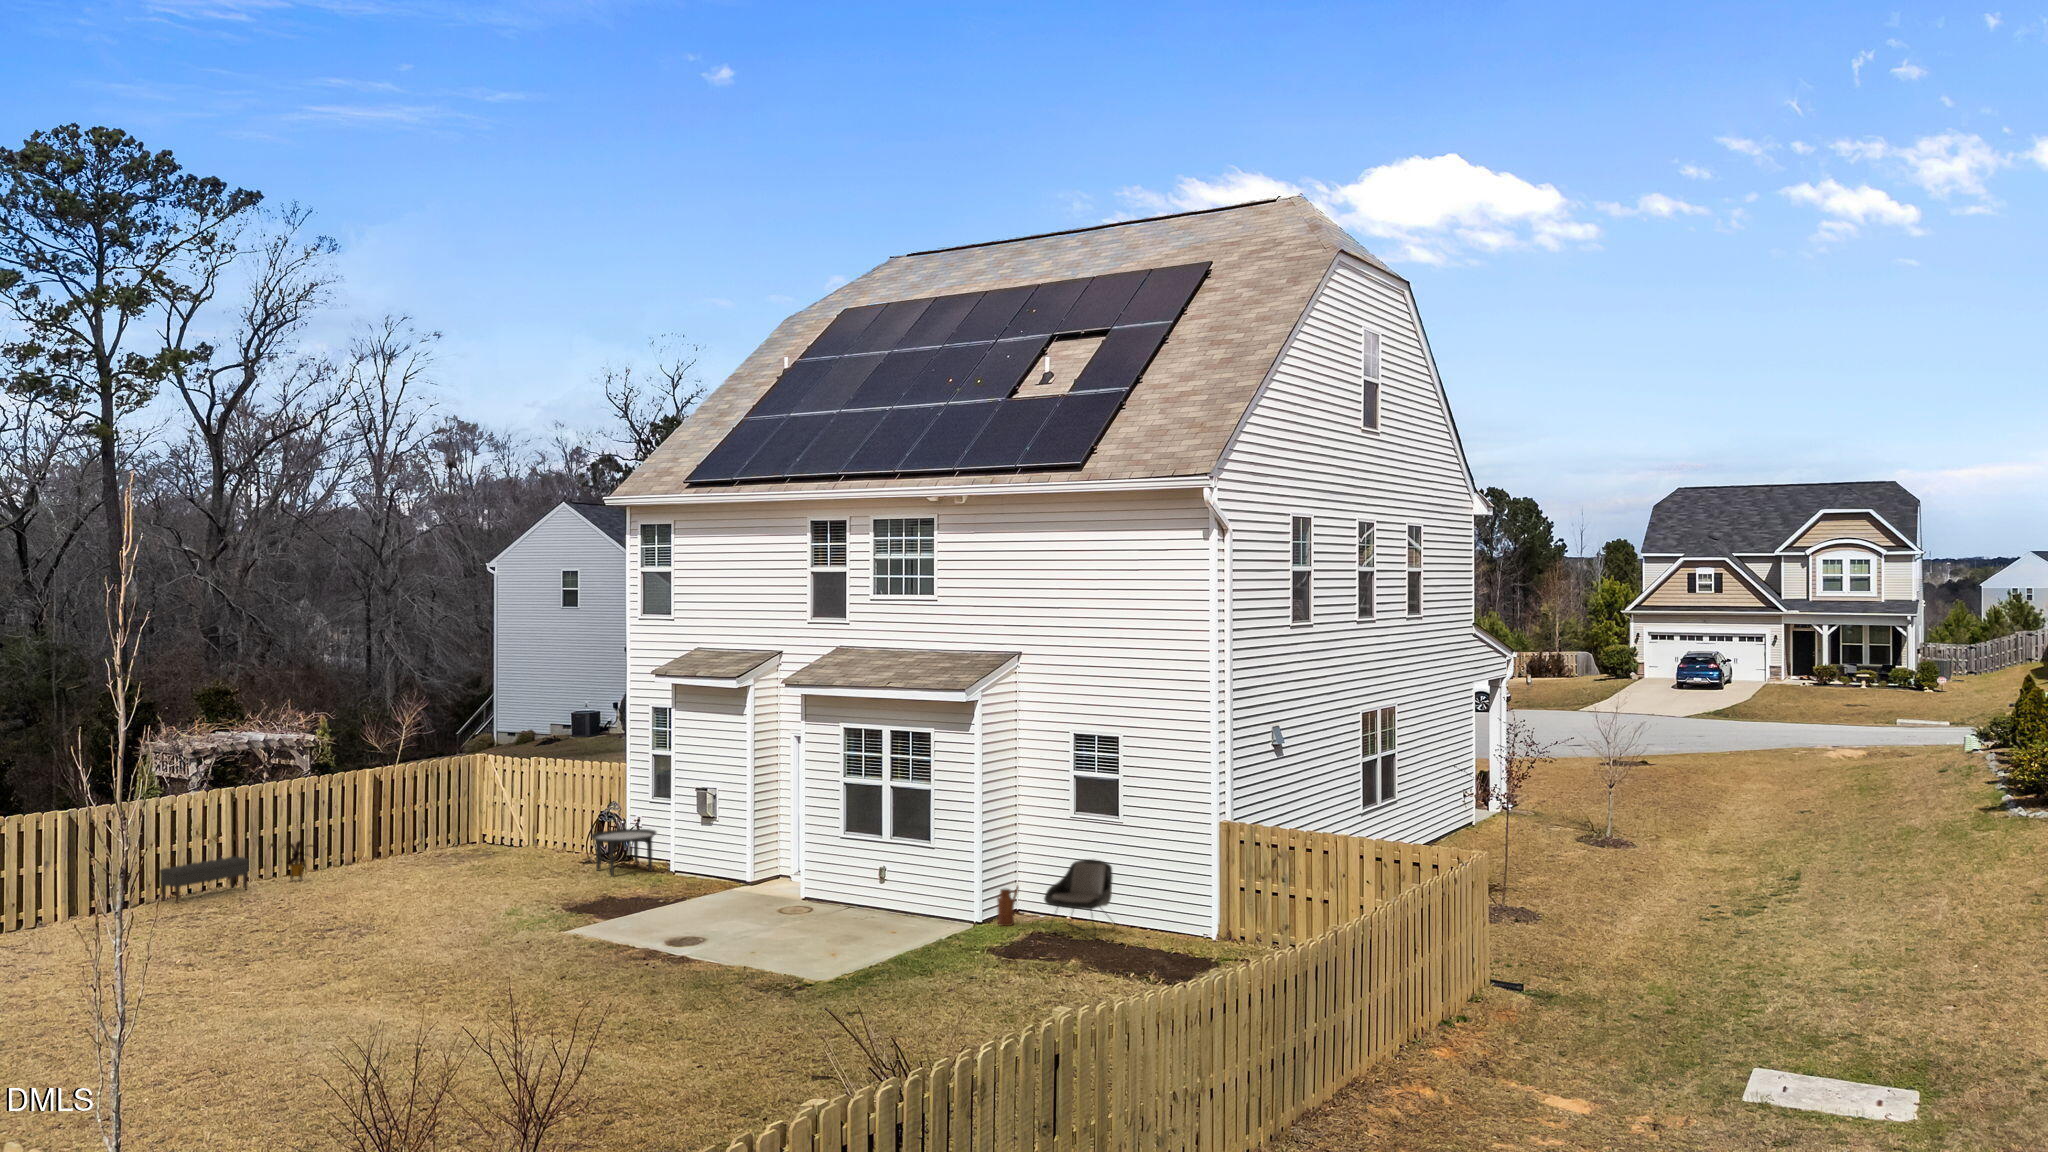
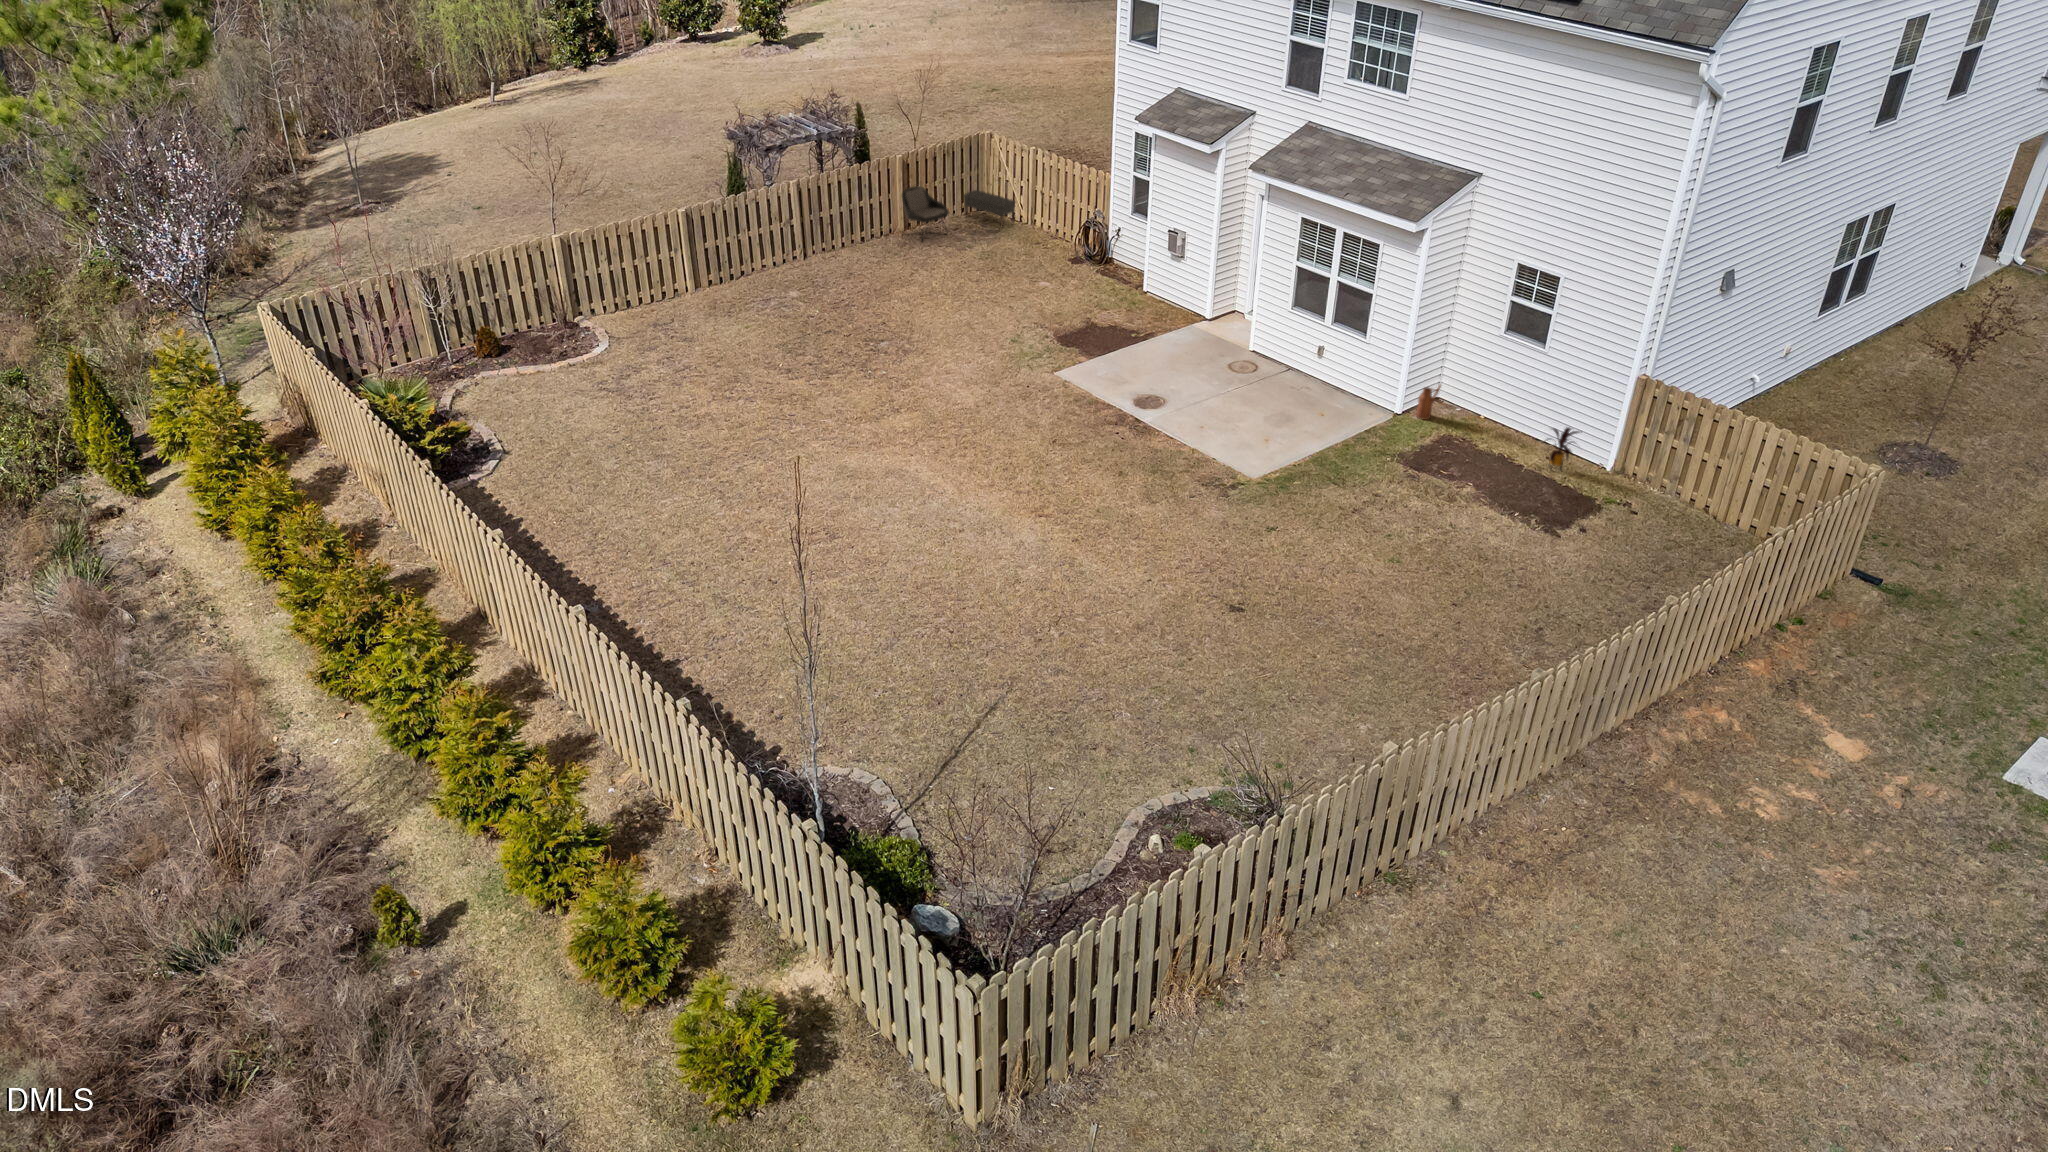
round table: present [592,829,656,877] -> none [1078,238,1134,287]
house plant: present [282,841,314,880] -> present [1549,427,1579,470]
bench: present [160,856,249,903] -> present [963,190,1015,227]
lounge chair: present [1044,859,1115,940] -> present [902,186,949,239]

